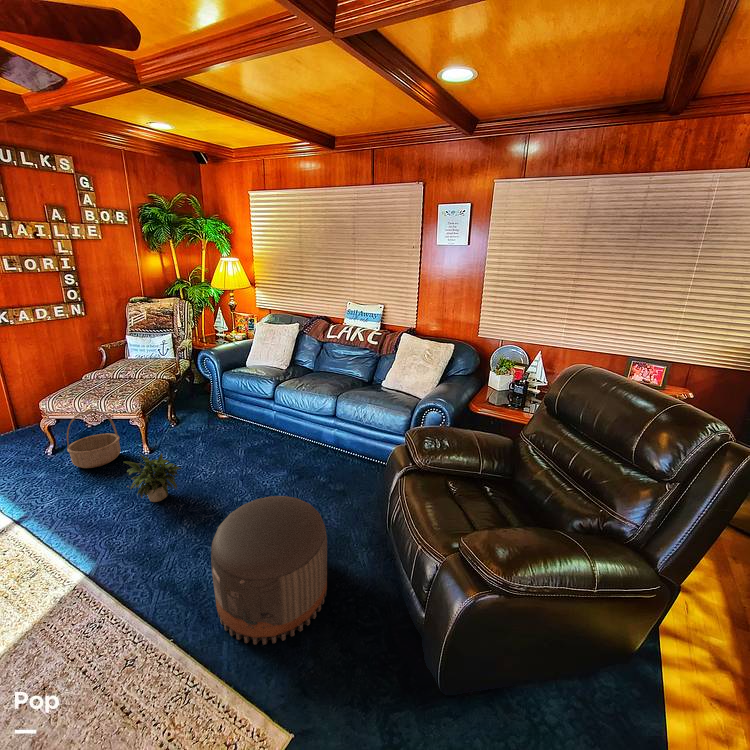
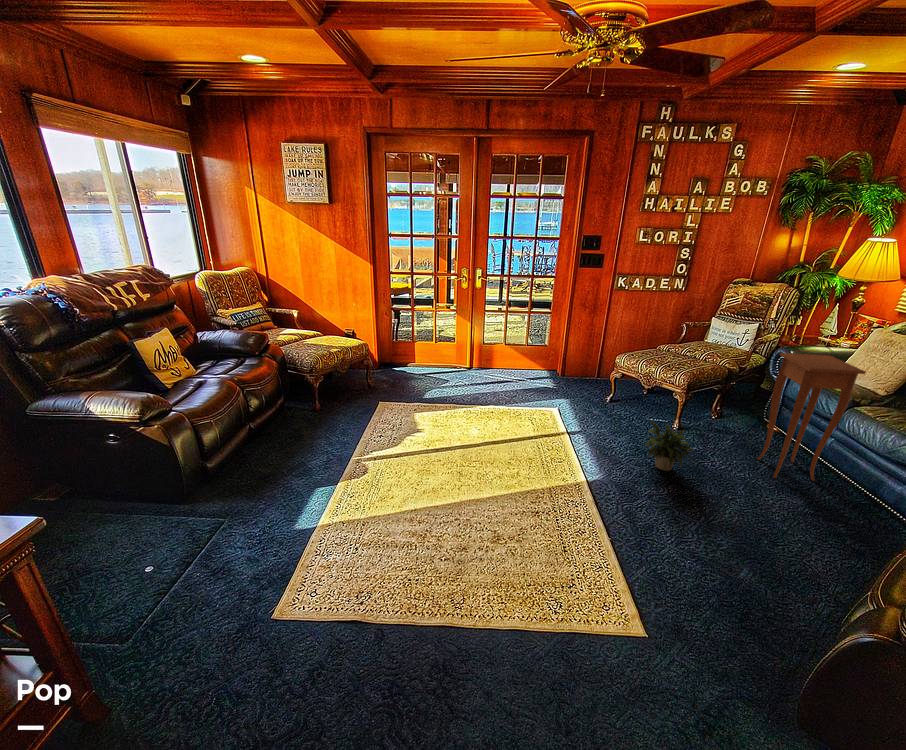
side table: none [208,348,265,452] -> present [757,353,865,481]
basket: present [67,411,120,468] -> none [619,370,661,422]
pouf: present [211,496,327,645] -> none [650,500,810,662]

